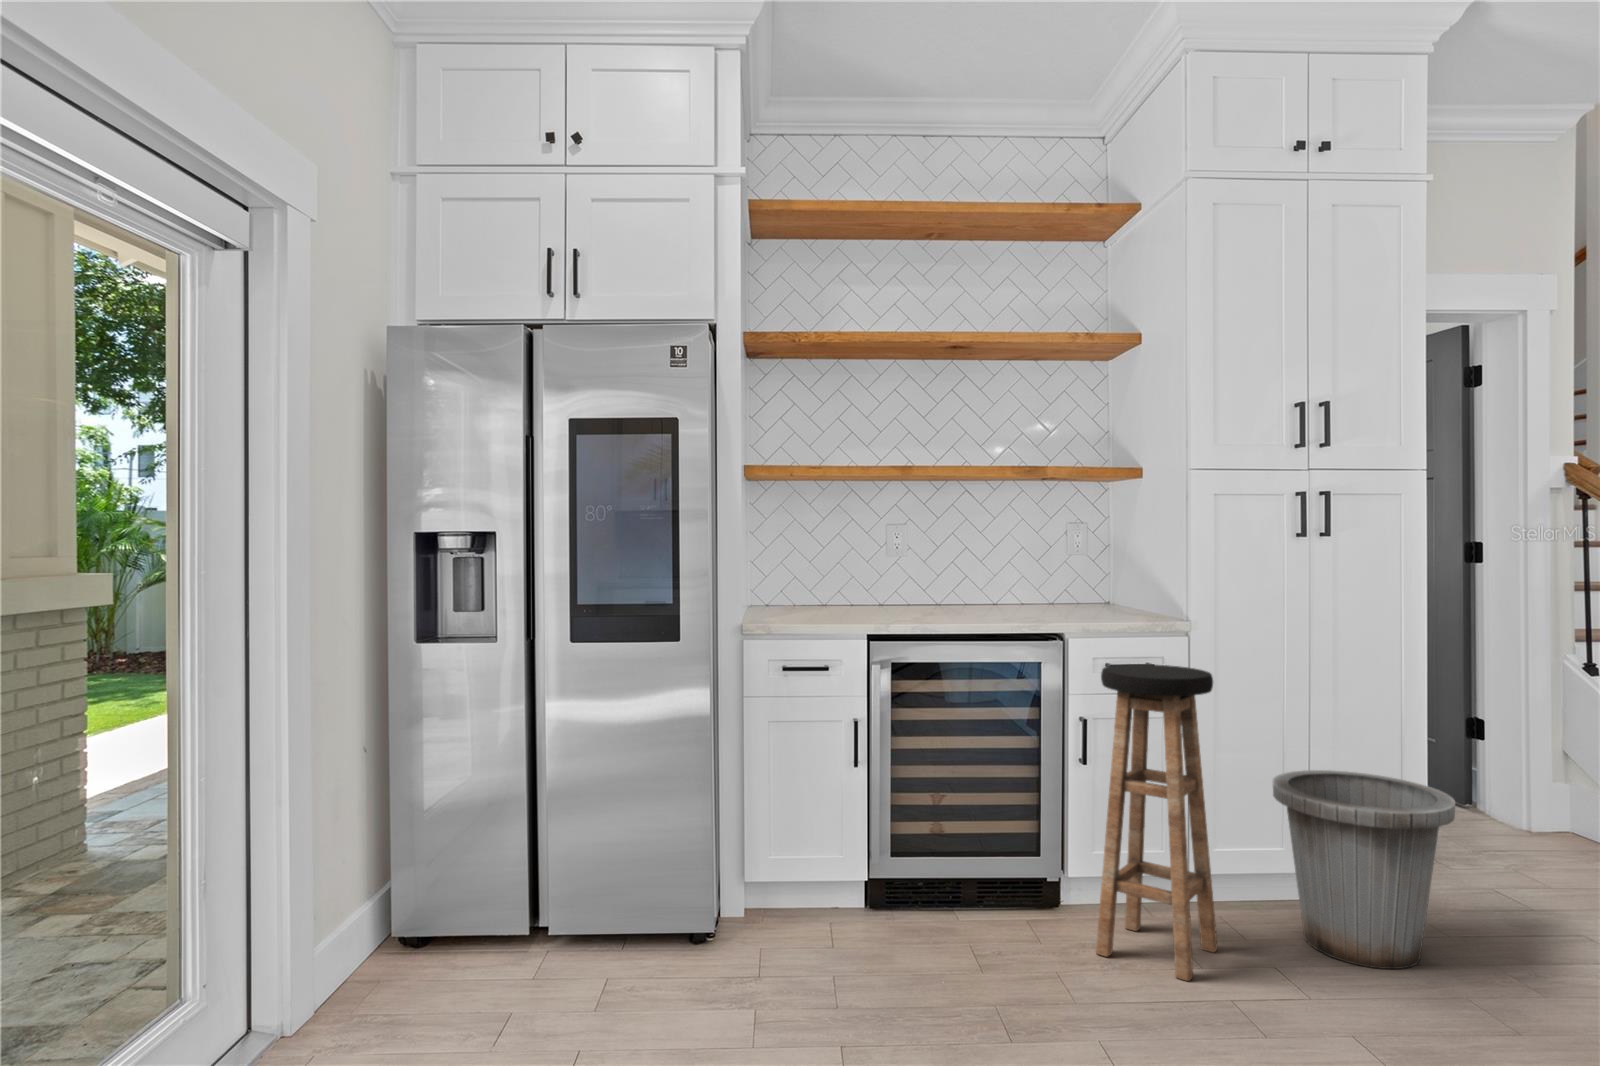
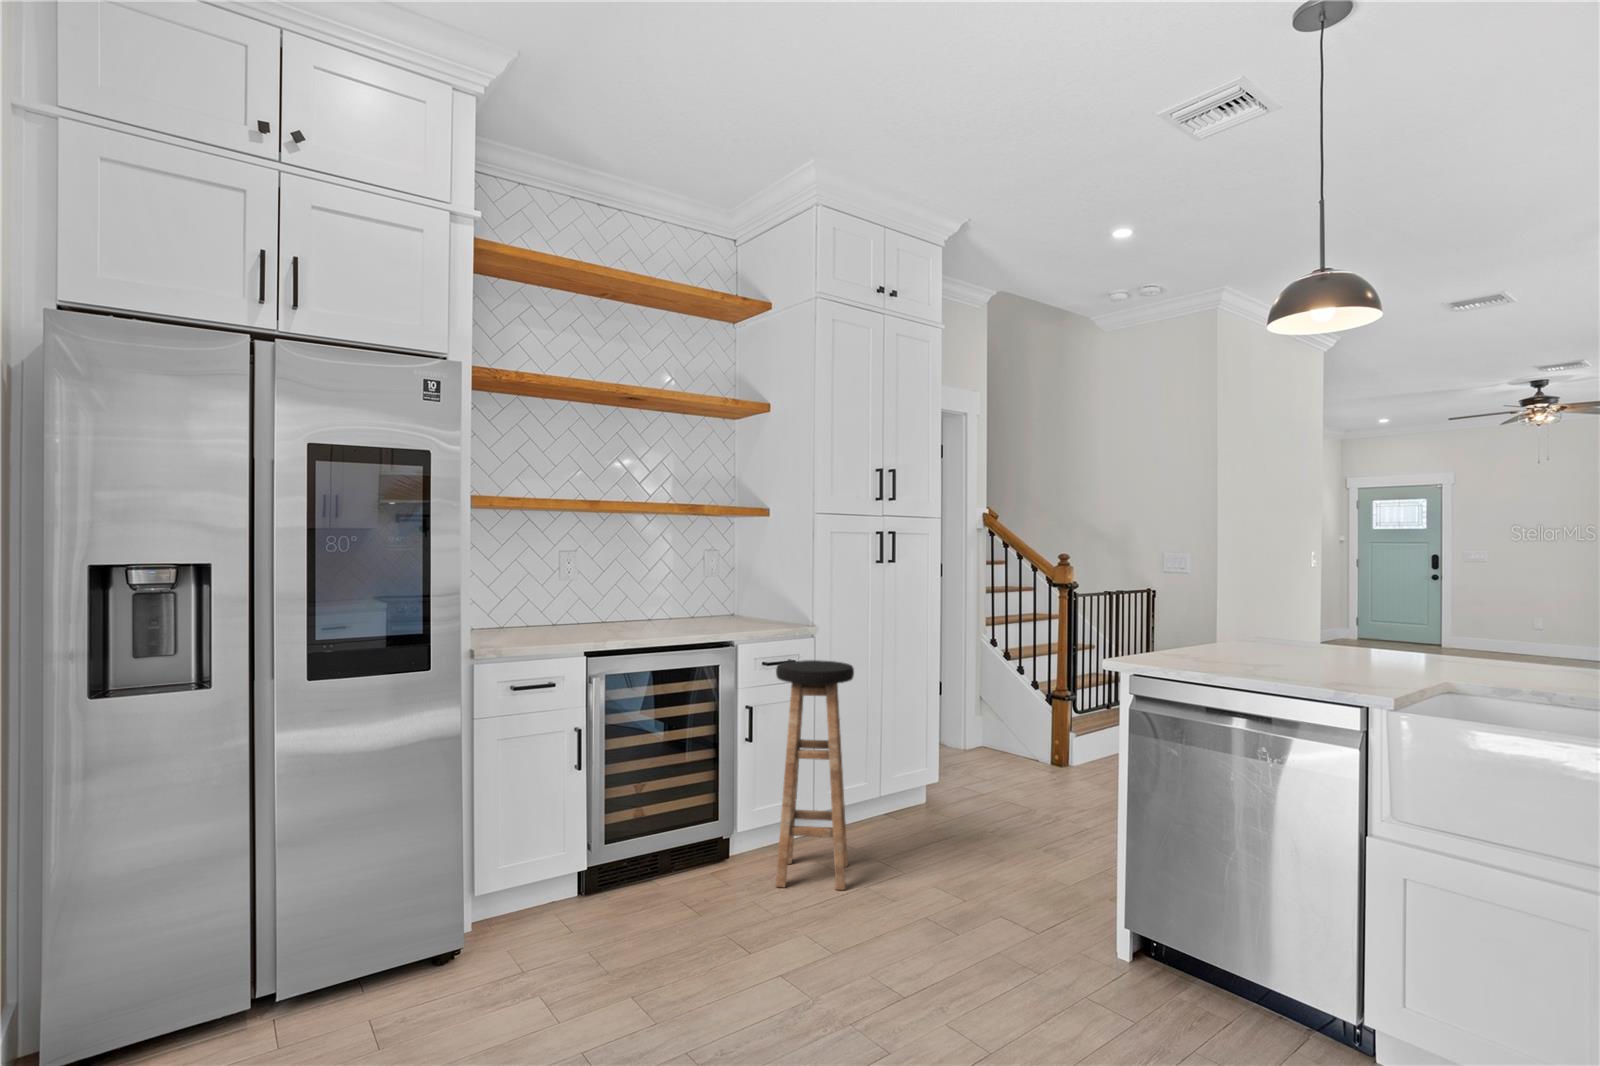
trash can: present [1273,770,1455,969] -> none [871,724,978,854]

